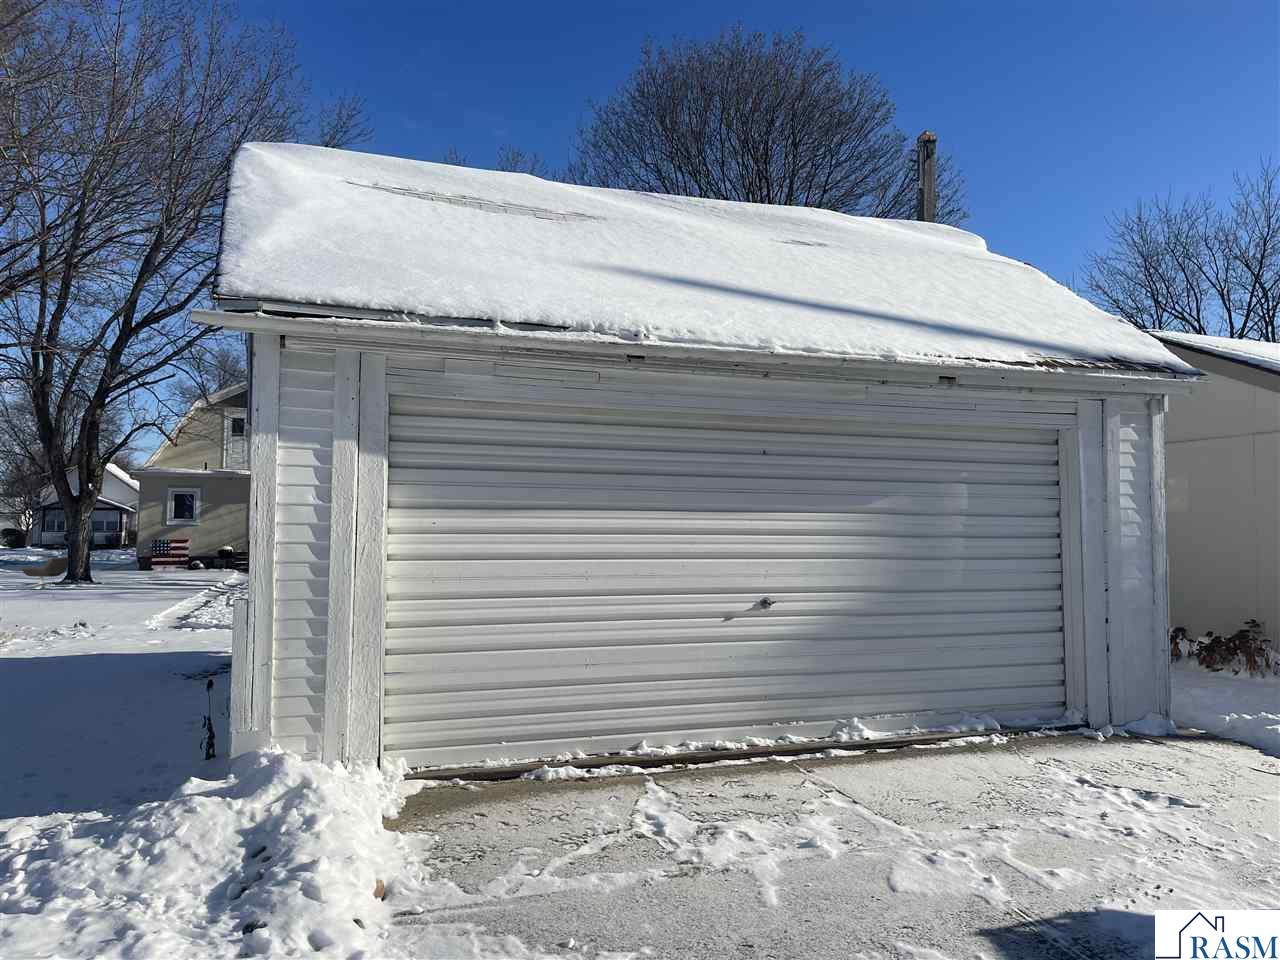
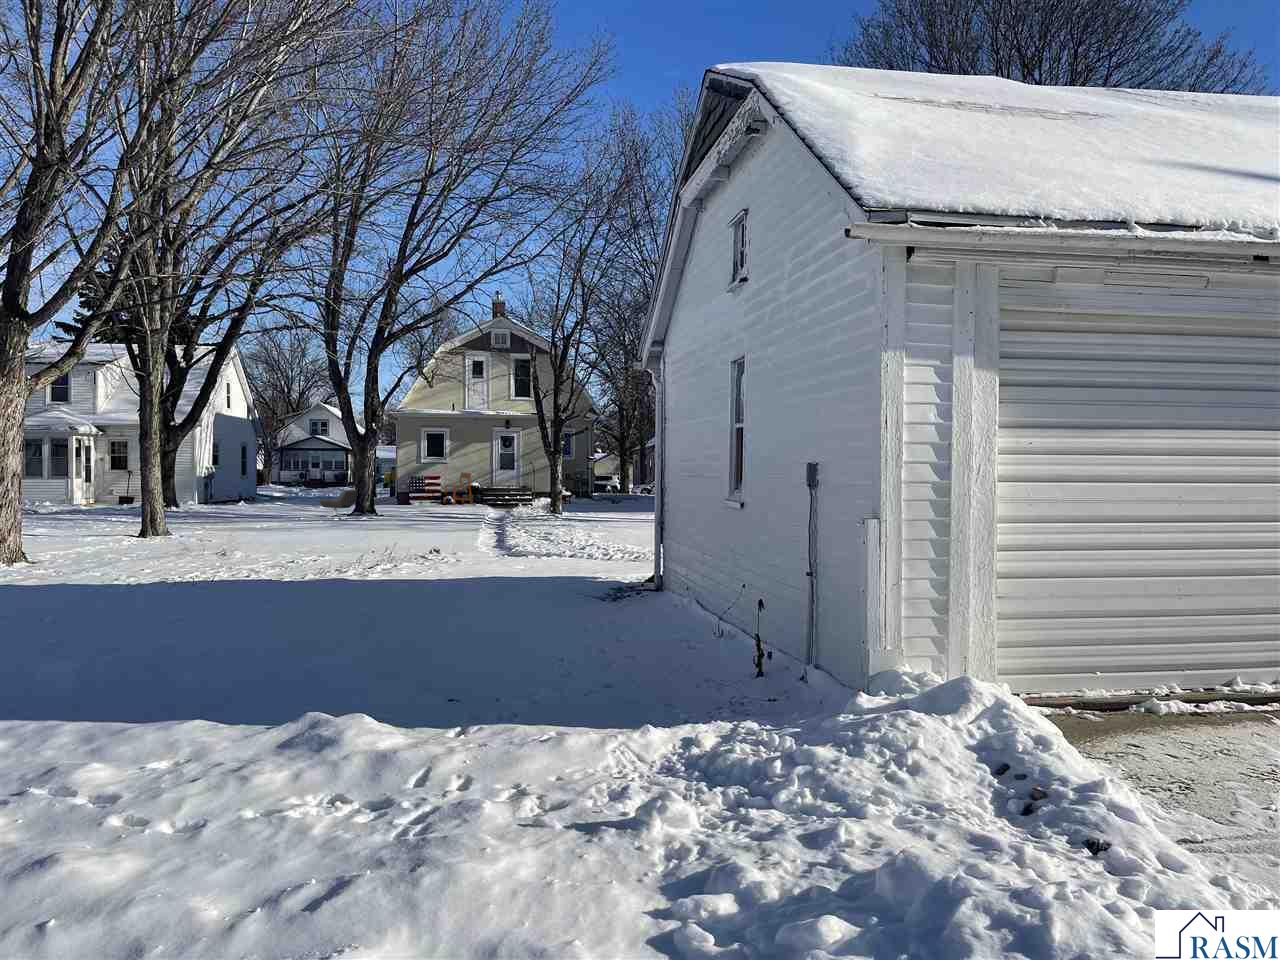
bench: none [192,535,222,570] -> present [444,472,472,505]

